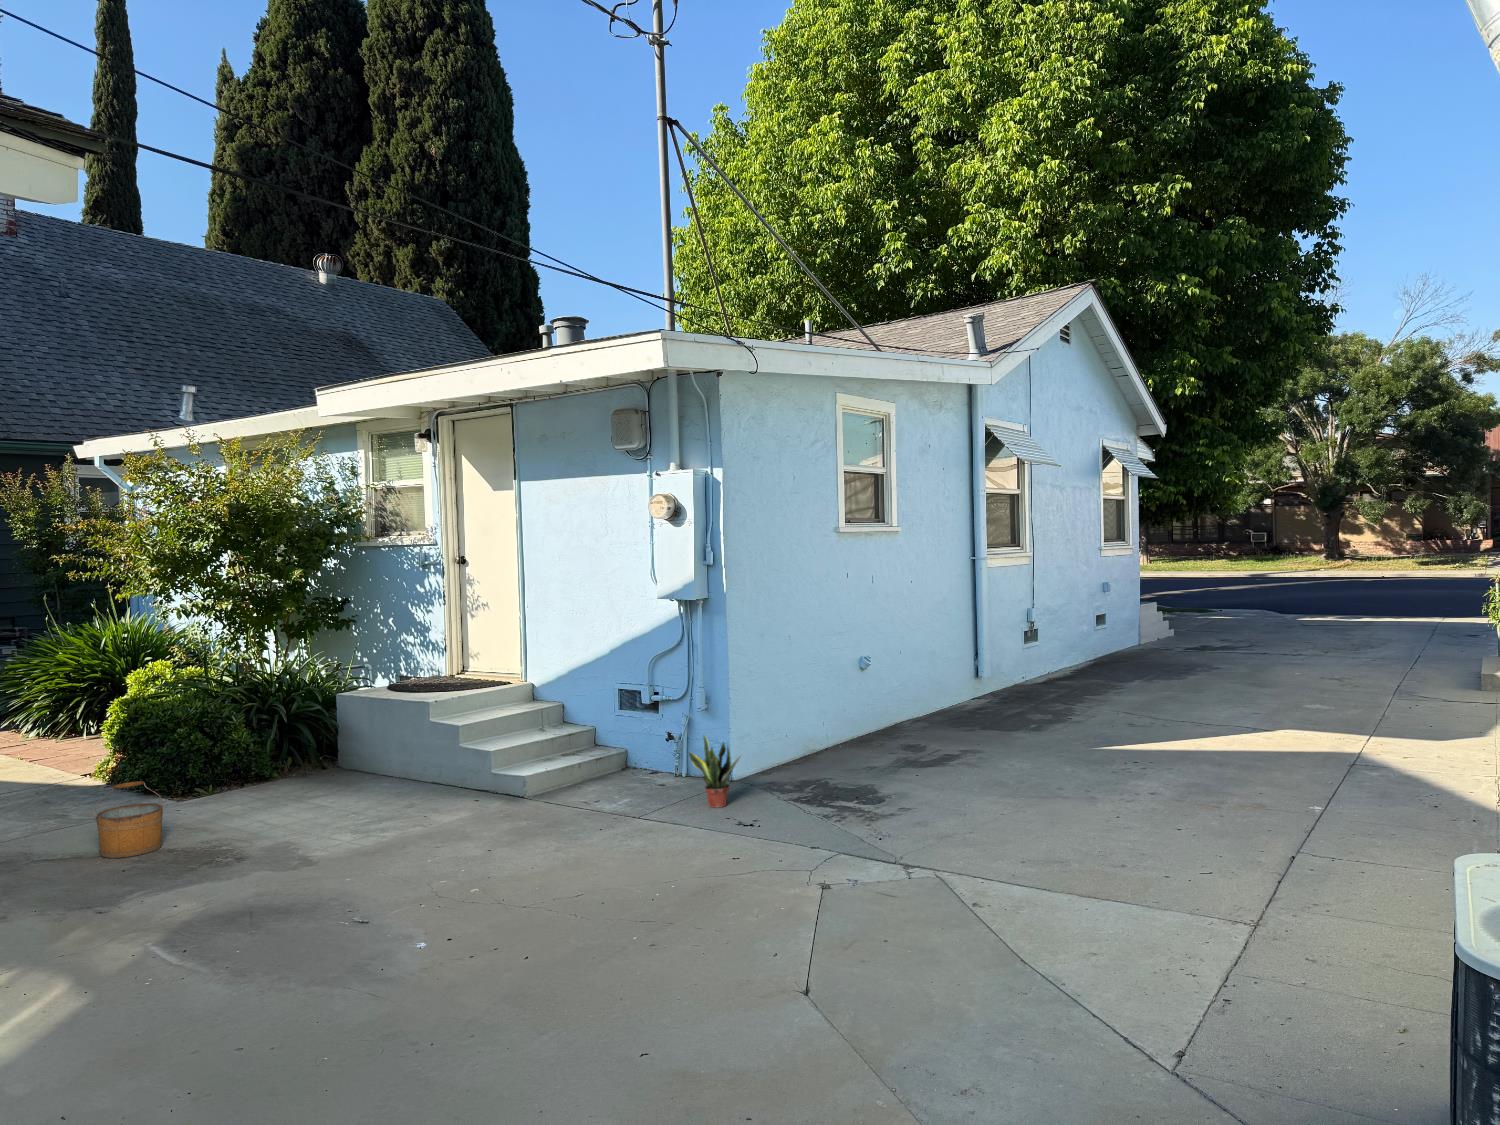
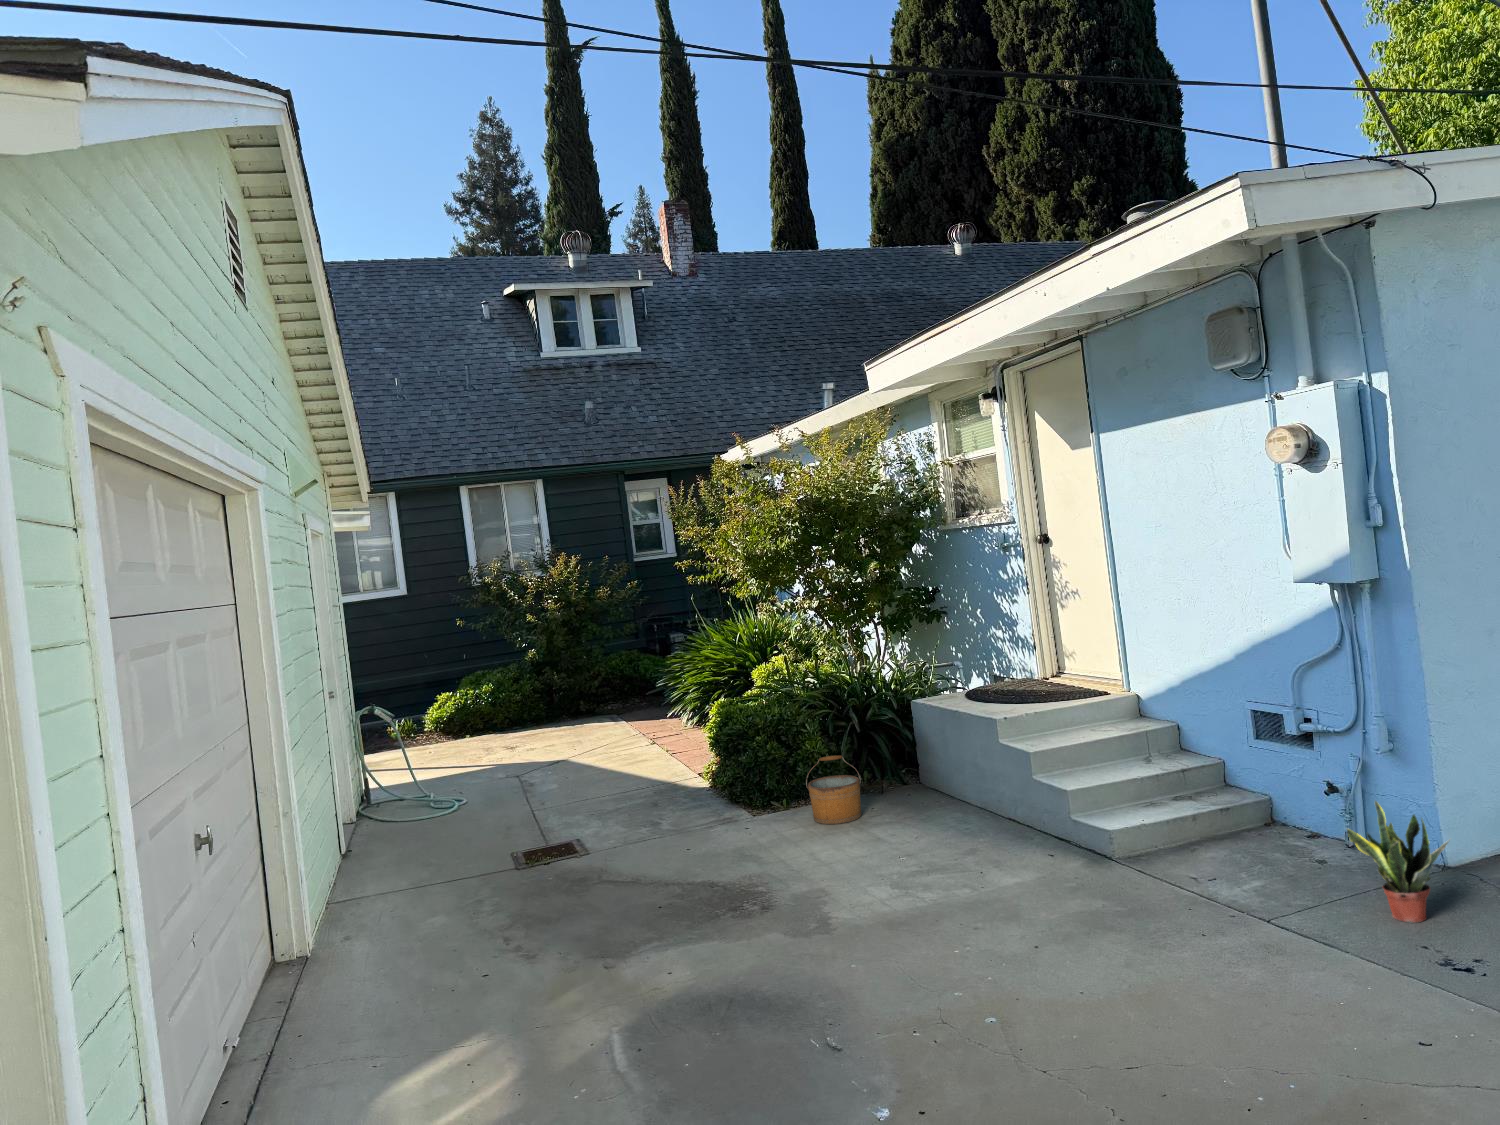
bucket: present [94,781,164,858] -> present [806,755,862,824]

